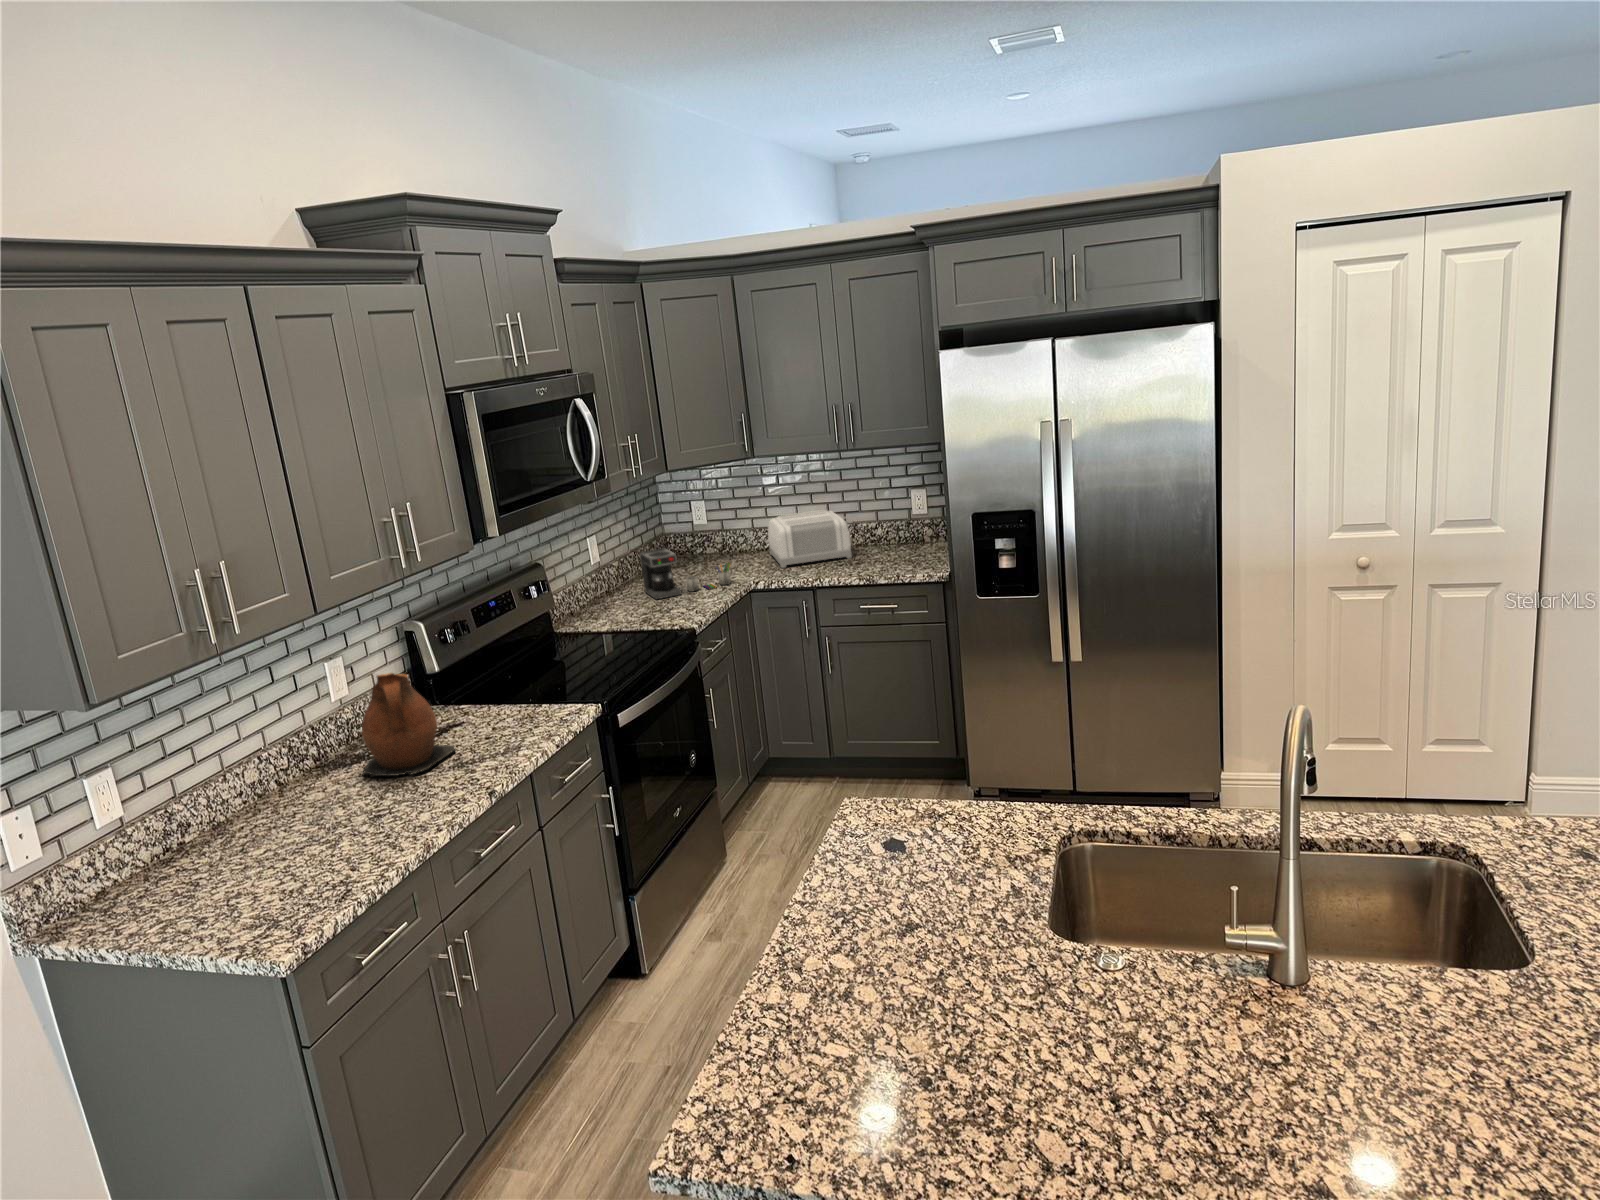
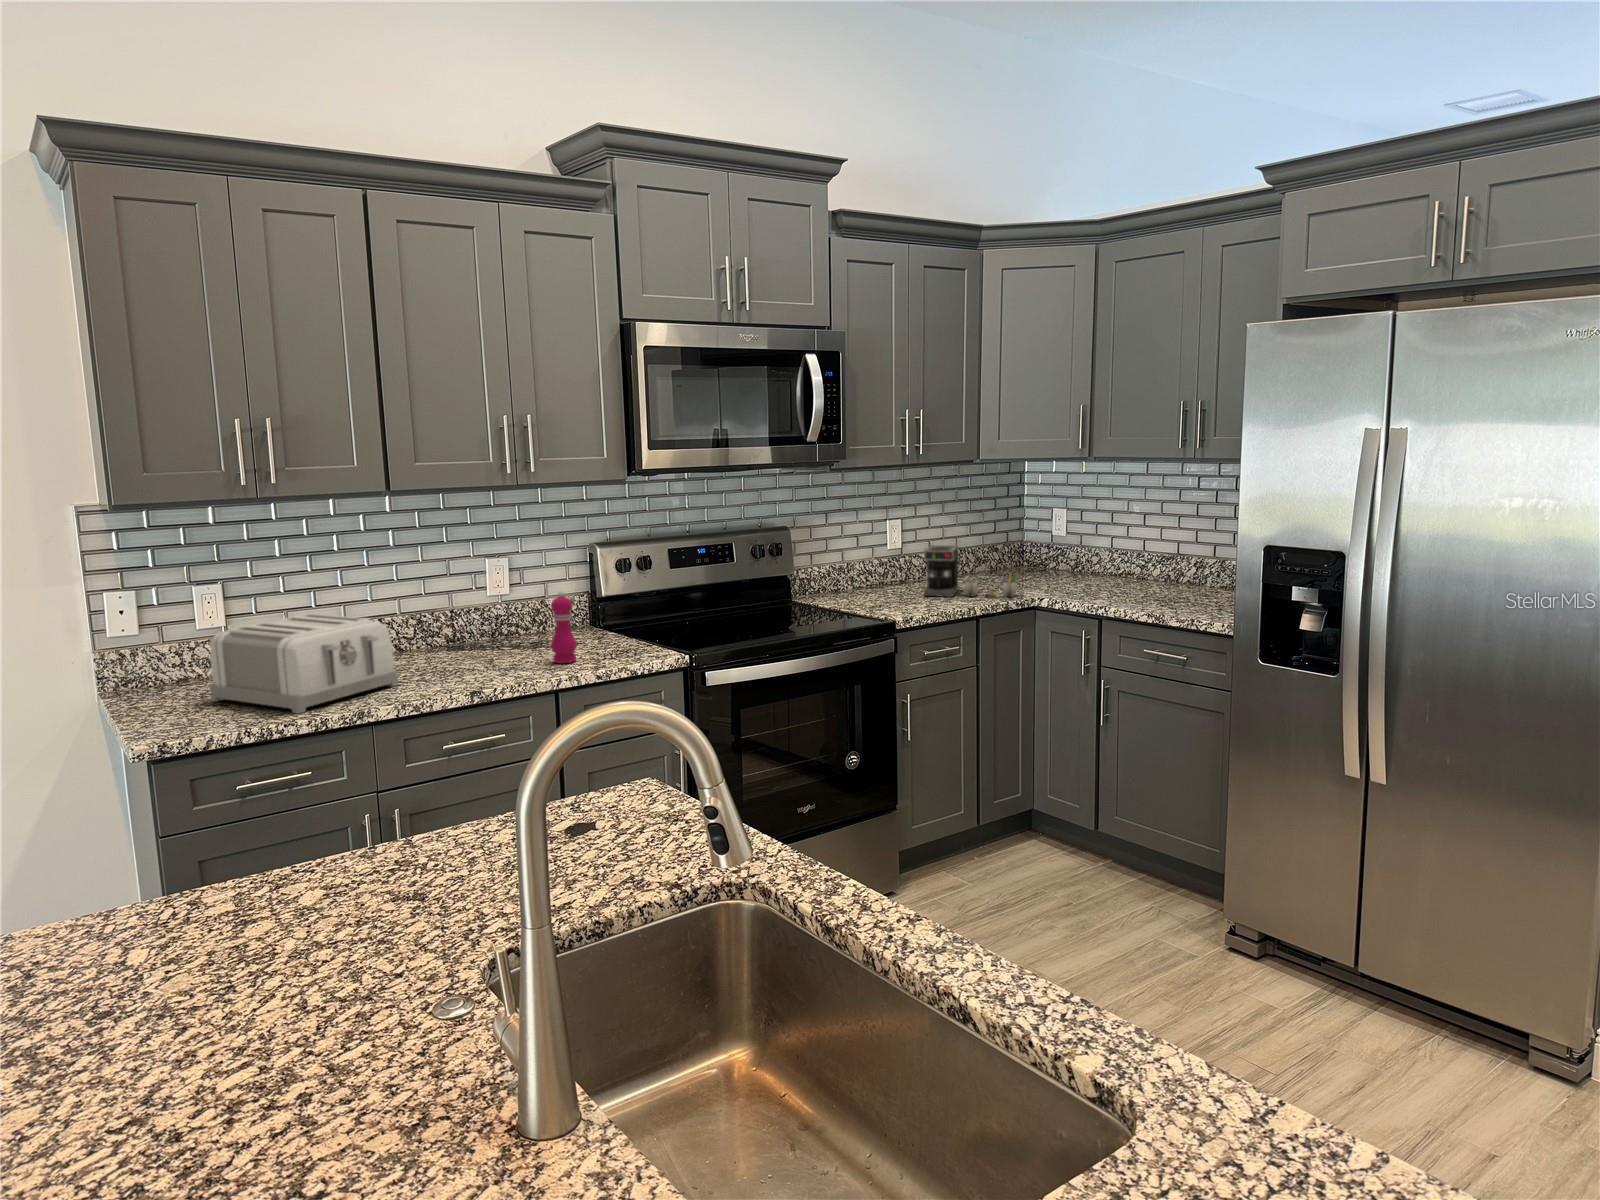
toaster: present [768,510,852,568] -> present [210,614,398,713]
ceramic pitcher: present [362,673,455,776] -> none [445,565,537,665]
pepper mill: none [473,676,504,747] -> present [551,591,577,663]

